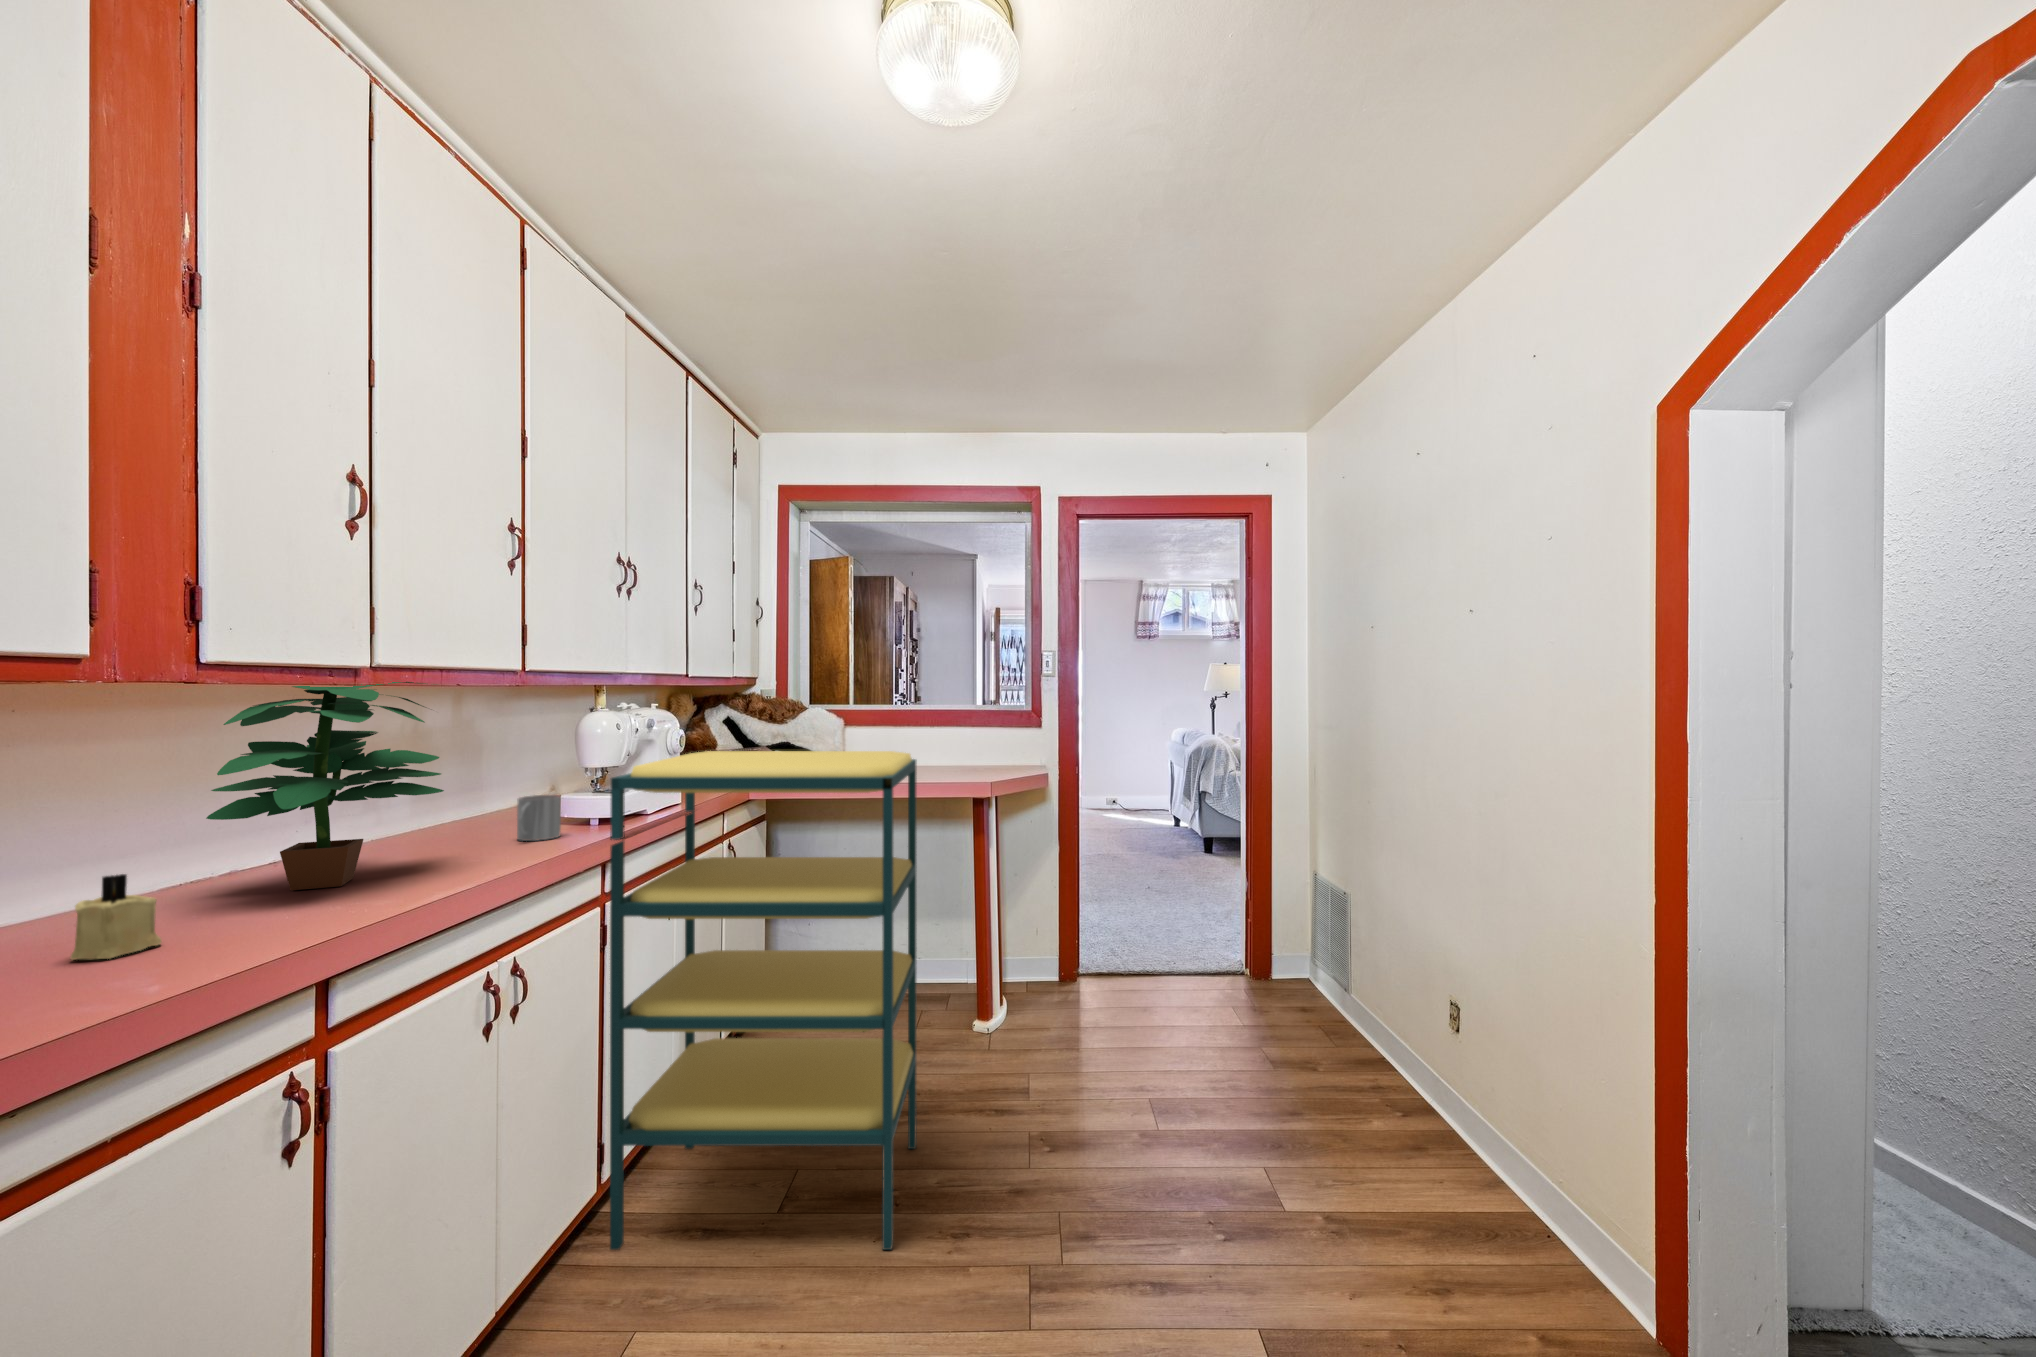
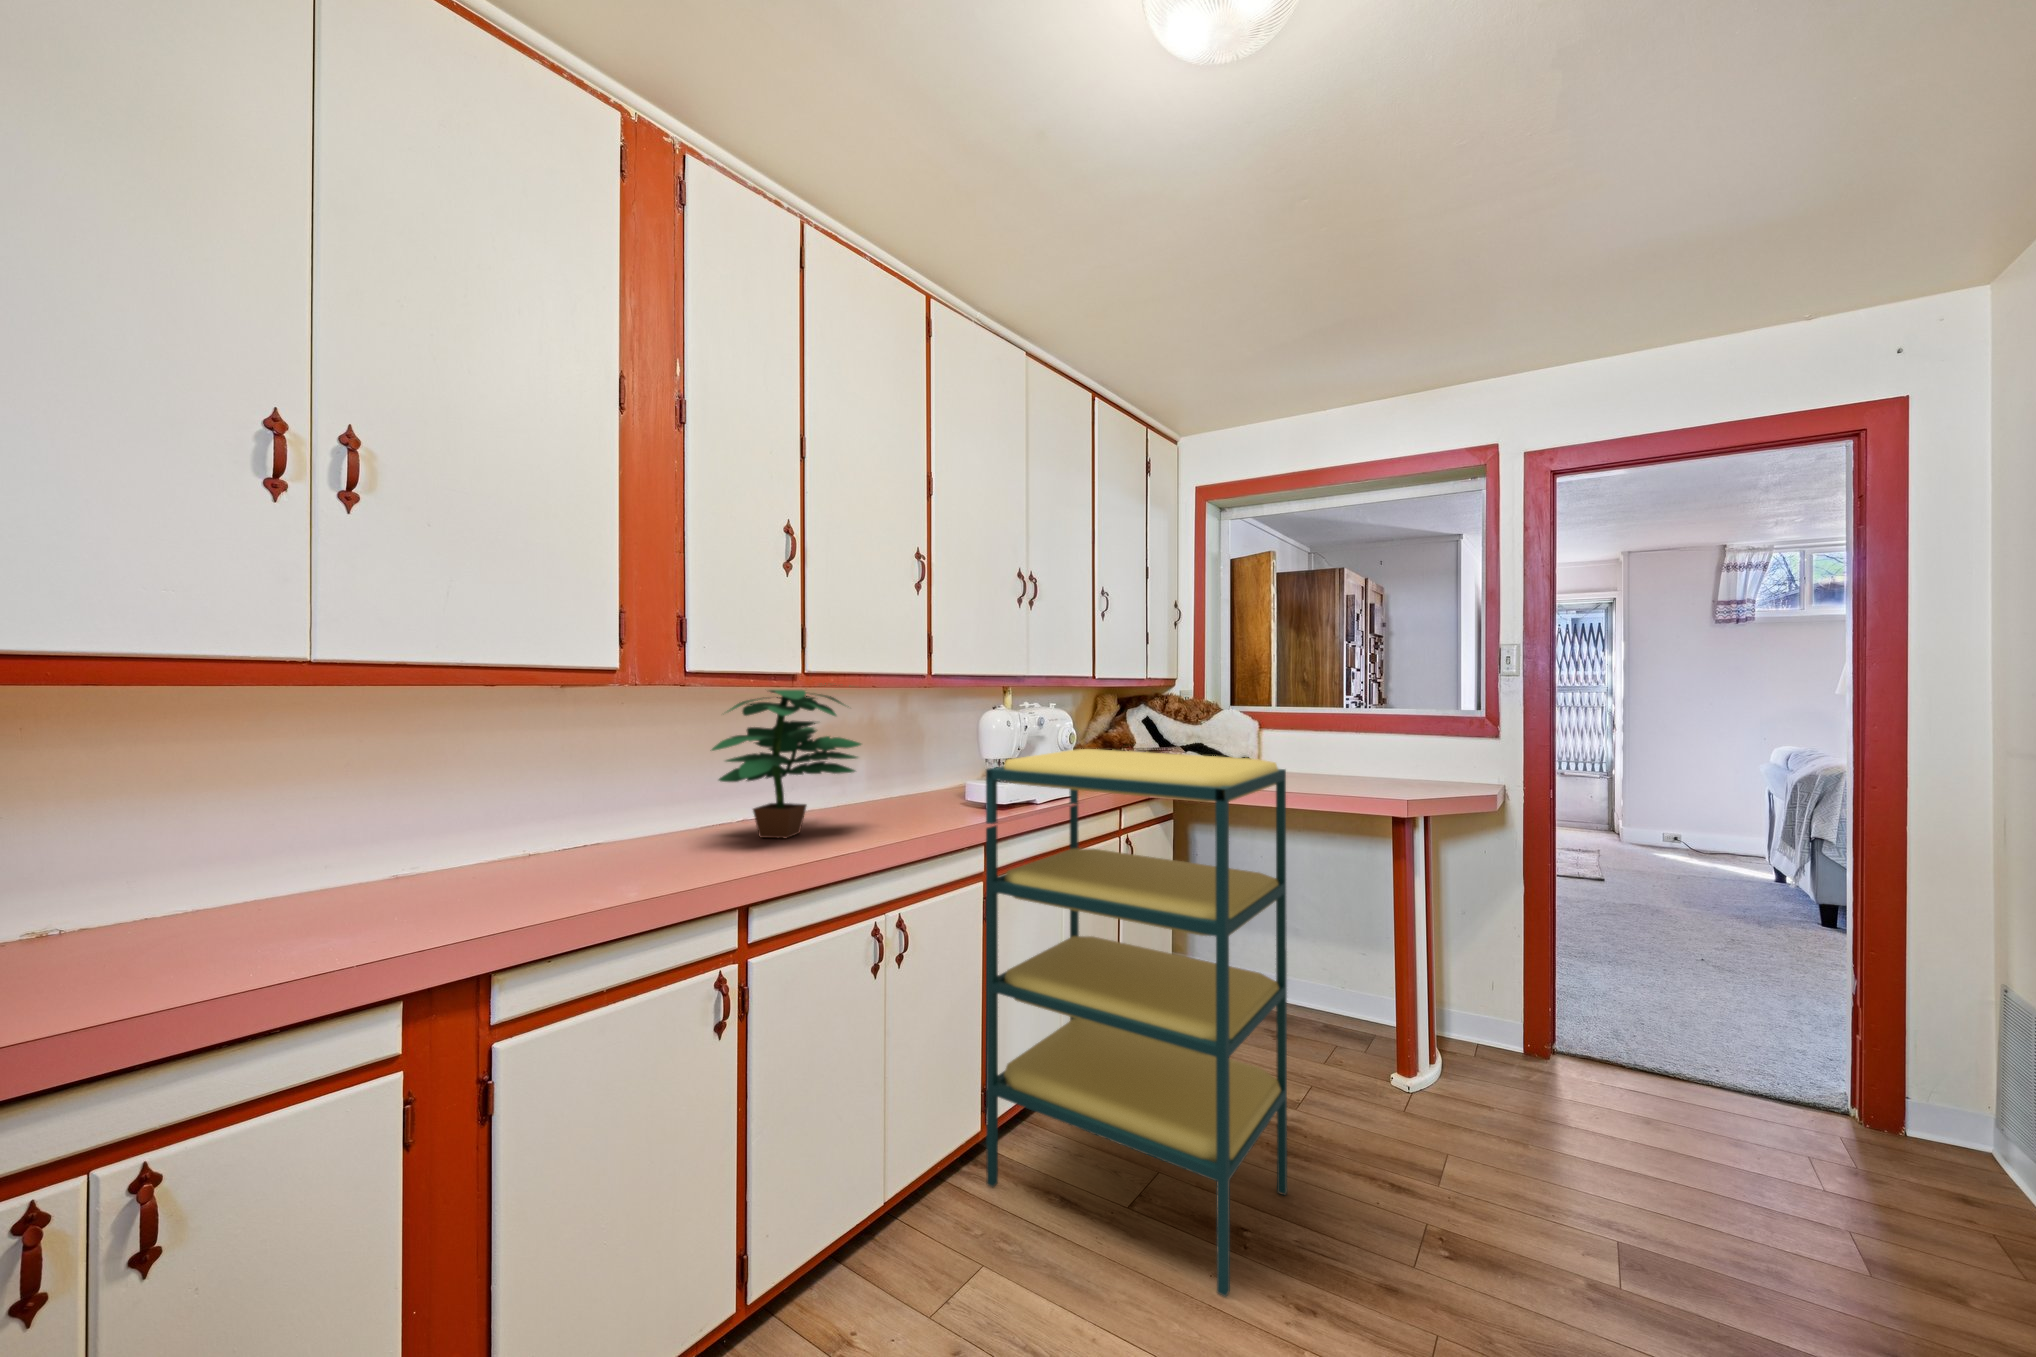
mug: present [517,795,561,841] -> none [922,779,957,818]
candle: present [71,874,162,960] -> none [615,815,662,872]

